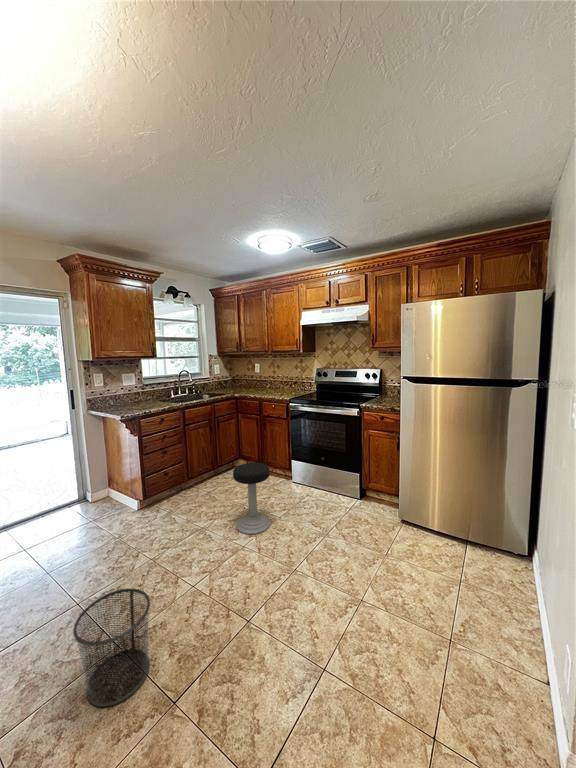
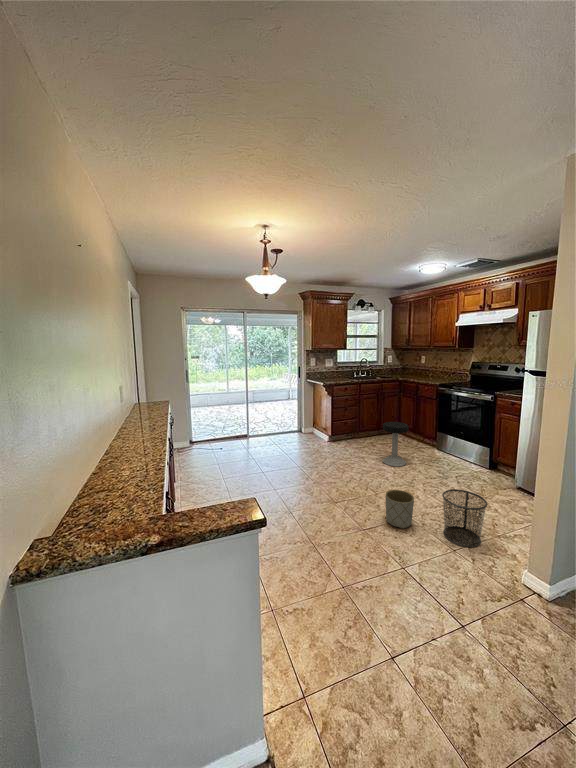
waste bin: present [73,588,150,707] -> present [442,489,487,547]
planter: none [293,620,347,715] -> present [386,490,414,529]

